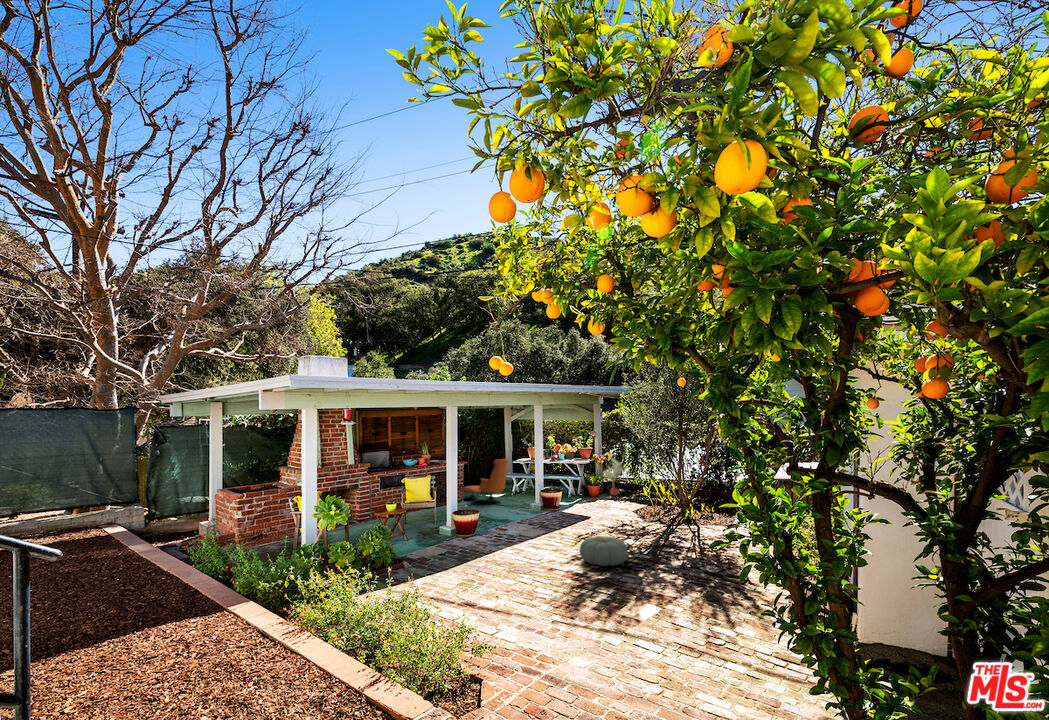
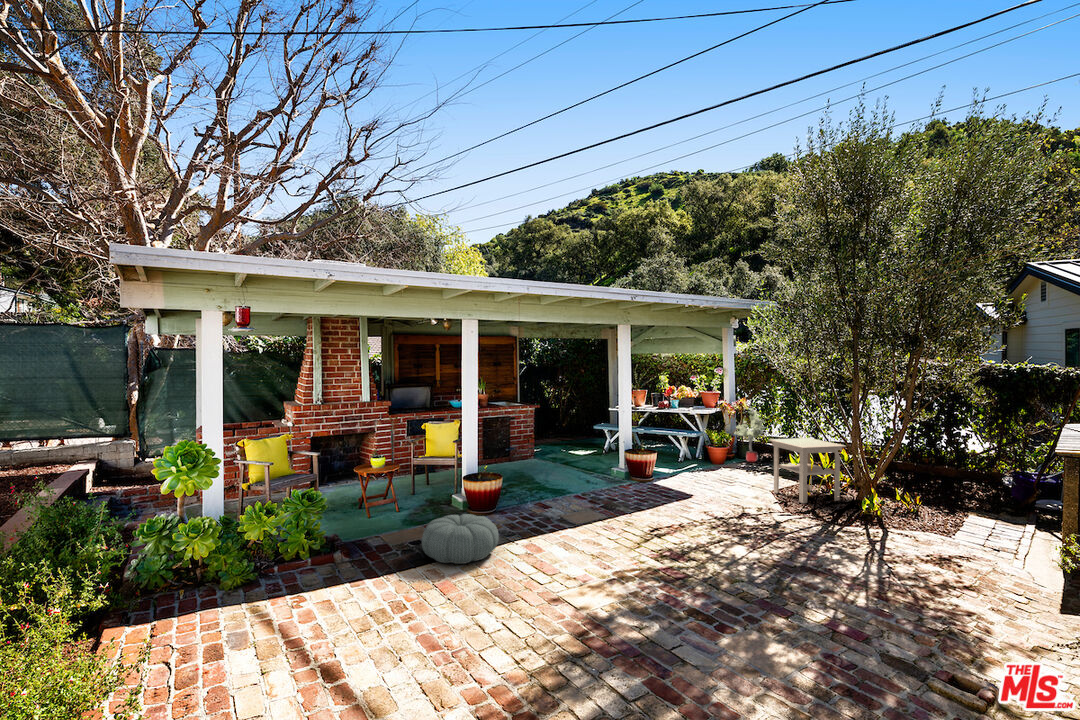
lounge chair: present [464,458,508,502] -> none [536,402,590,464]
side table: none [632,477,675,517] -> present [769,438,846,503]
pouf: present [580,536,628,566] -> present [422,514,499,564]

